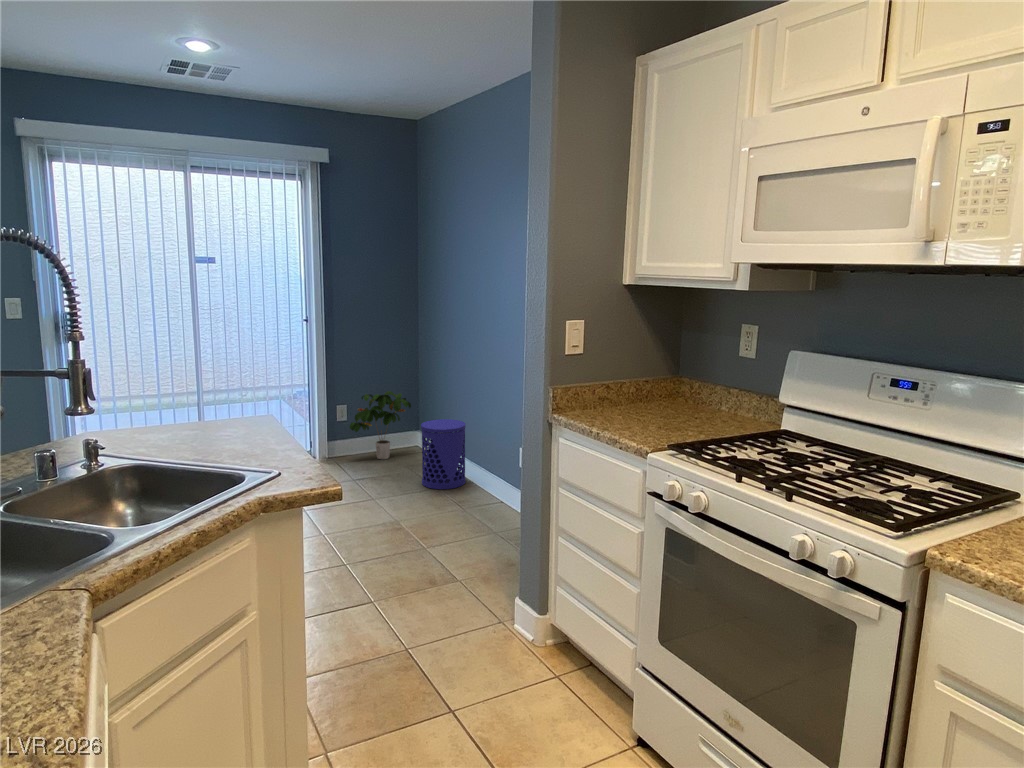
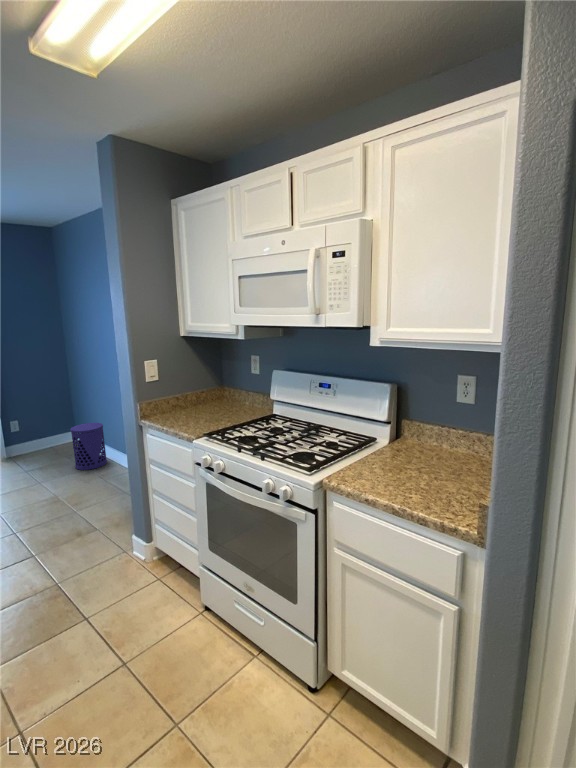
potted plant: present [350,391,411,459] -> none [18,408,65,455]

